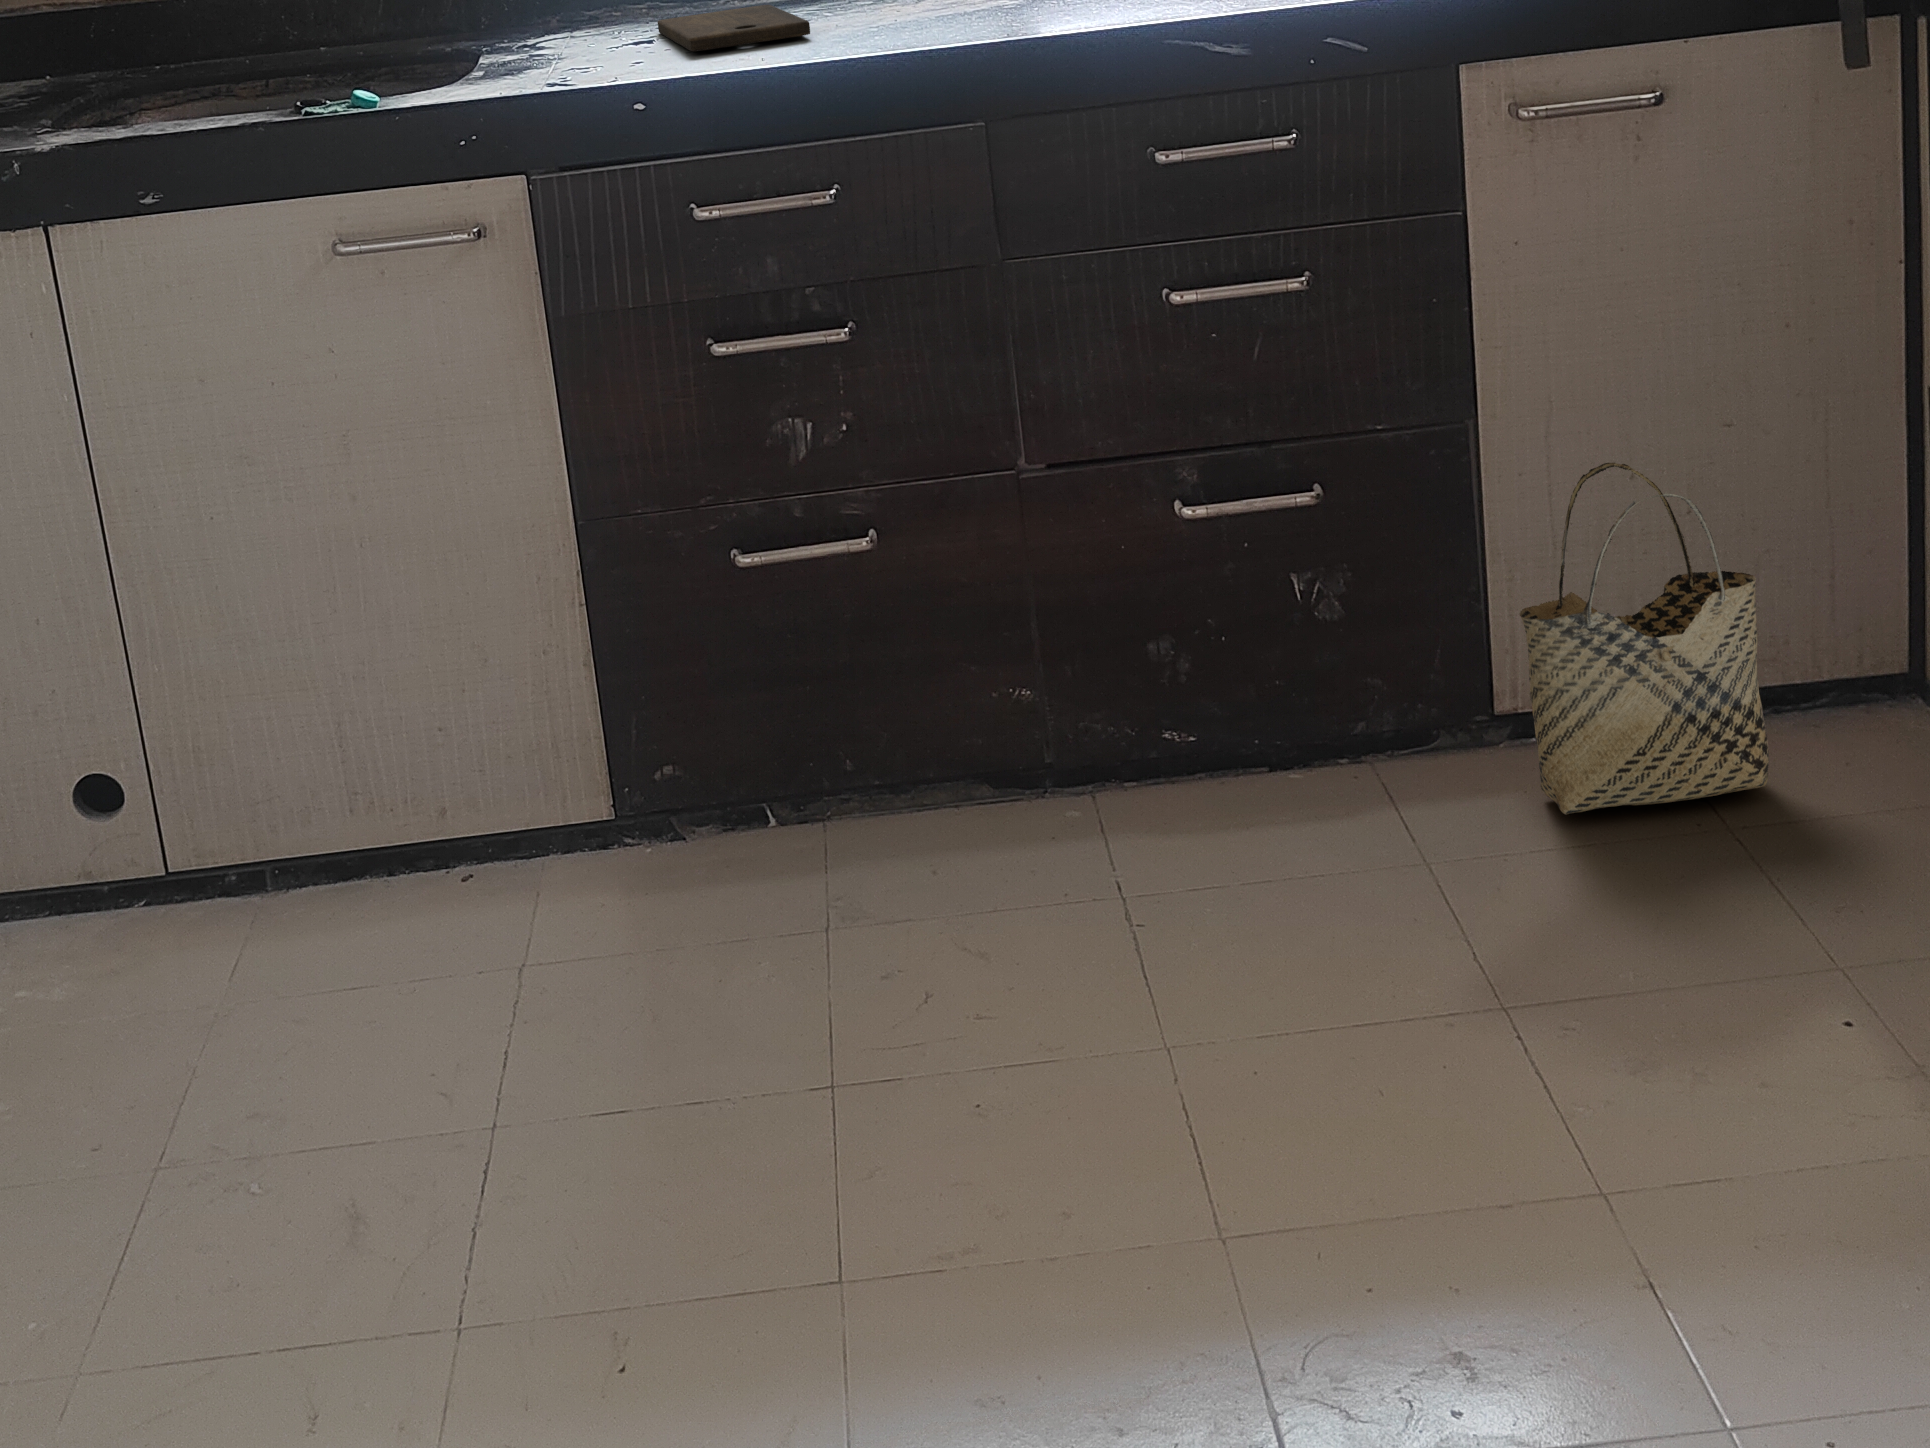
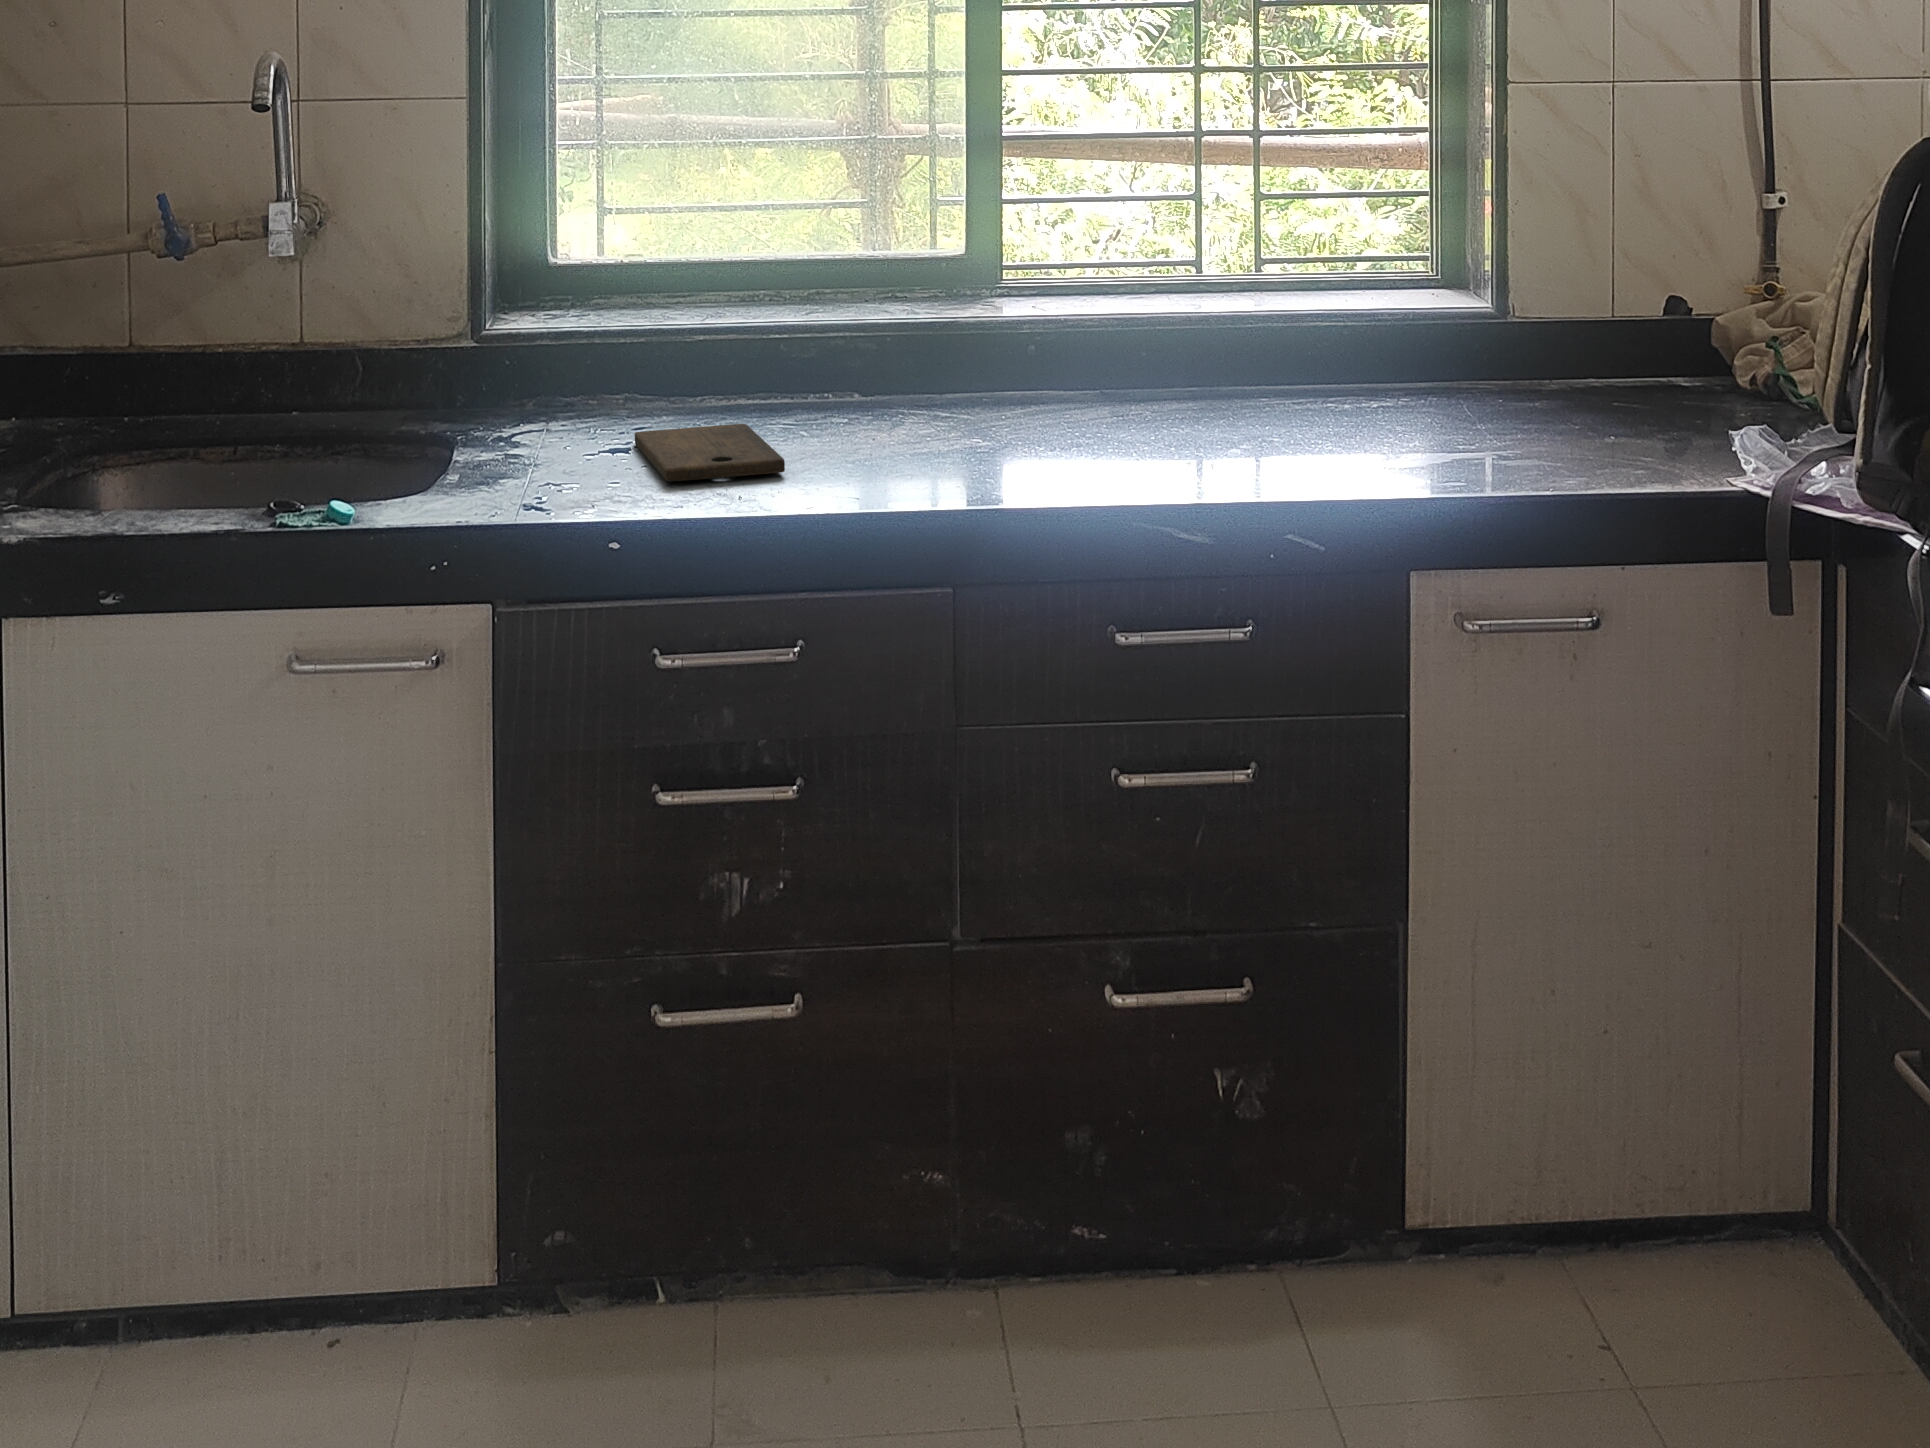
woven basket: present [1519,463,1769,814] -> none [1439,984,1682,1367]

